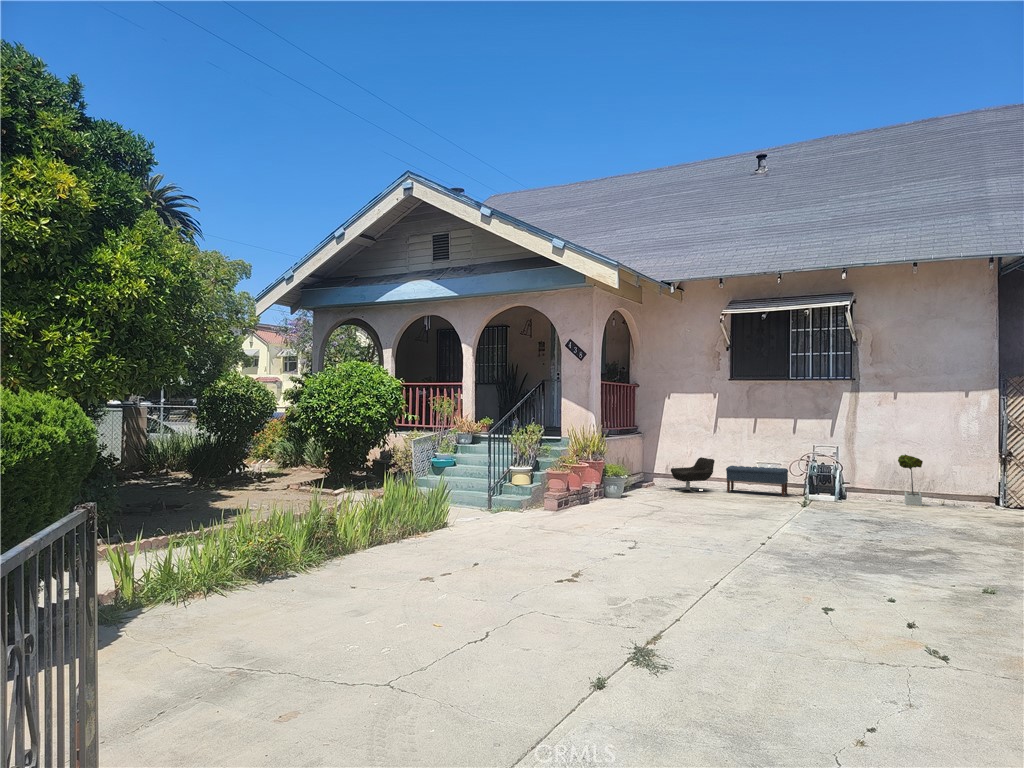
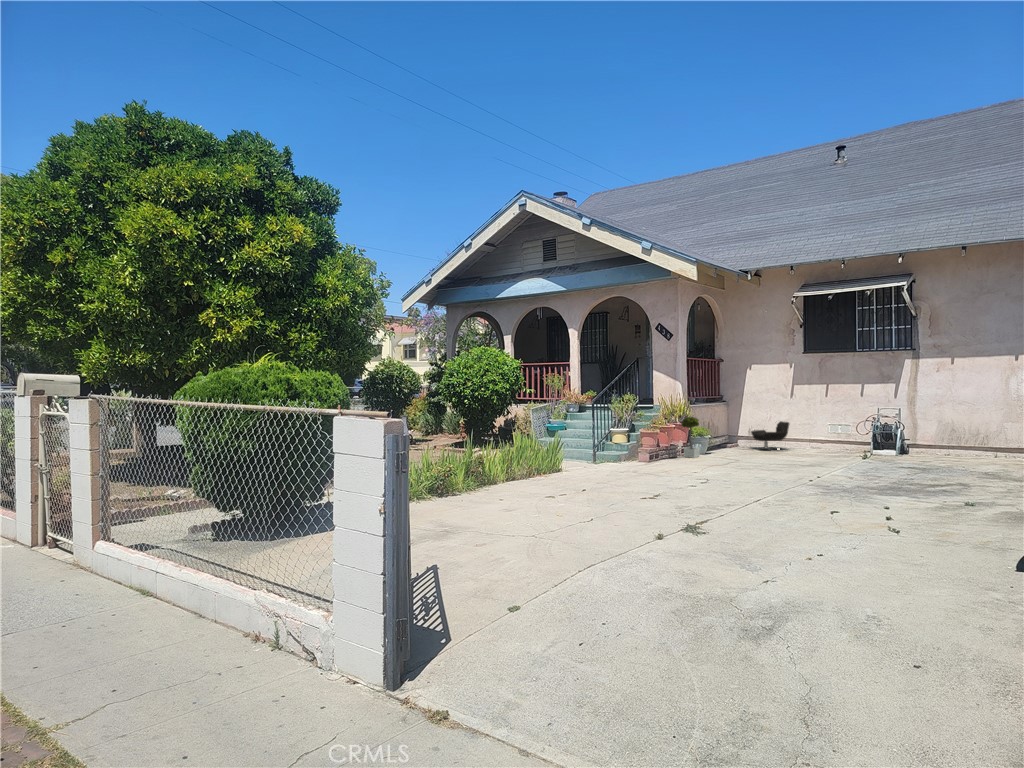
potted tree: present [898,454,923,506] -> present [681,417,700,458]
bench: present [726,466,788,497] -> none [799,427,856,453]

